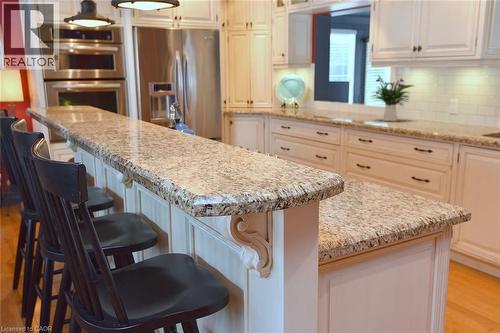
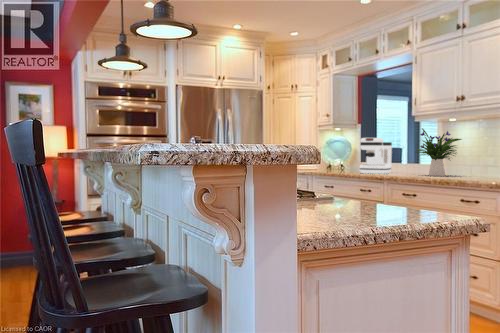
coffee maker: none [317,82,348,118] -> present [360,138,392,174]

